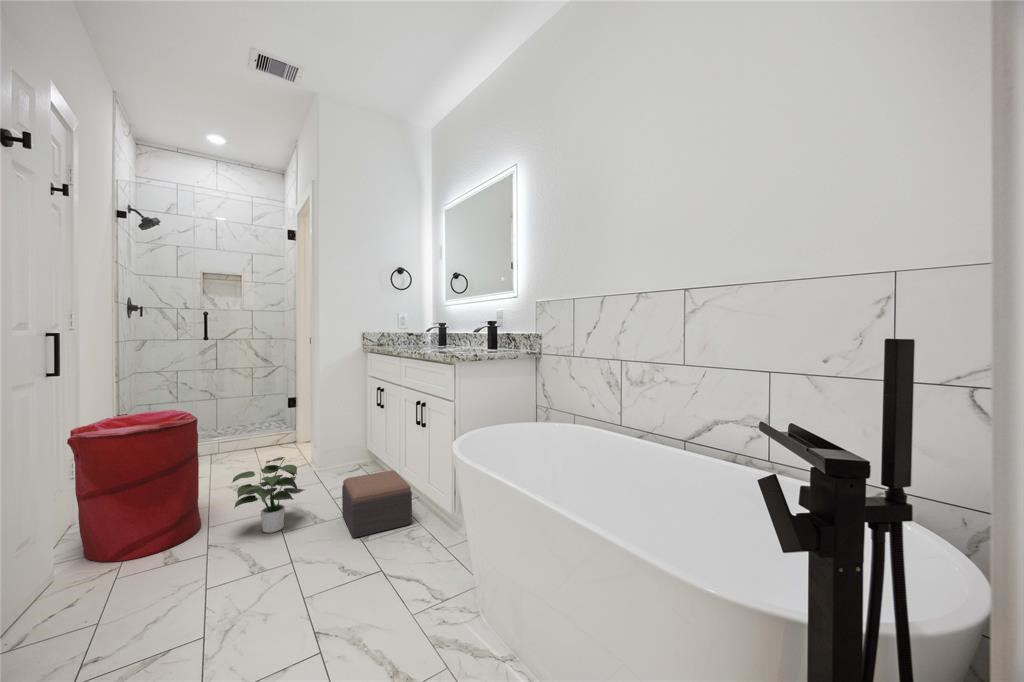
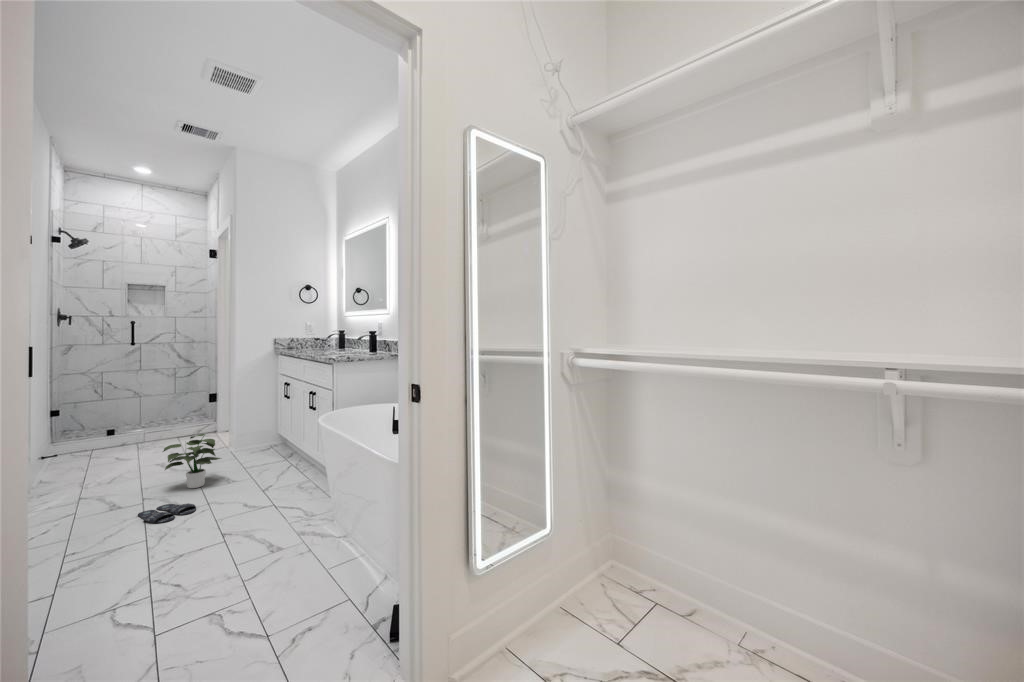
laundry hamper: present [67,410,201,562] -> none [32,400,137,509]
footstool: present [342,470,412,538] -> none [252,443,305,488]
slippers: none [196,562,273,603] -> present [138,503,196,523]

